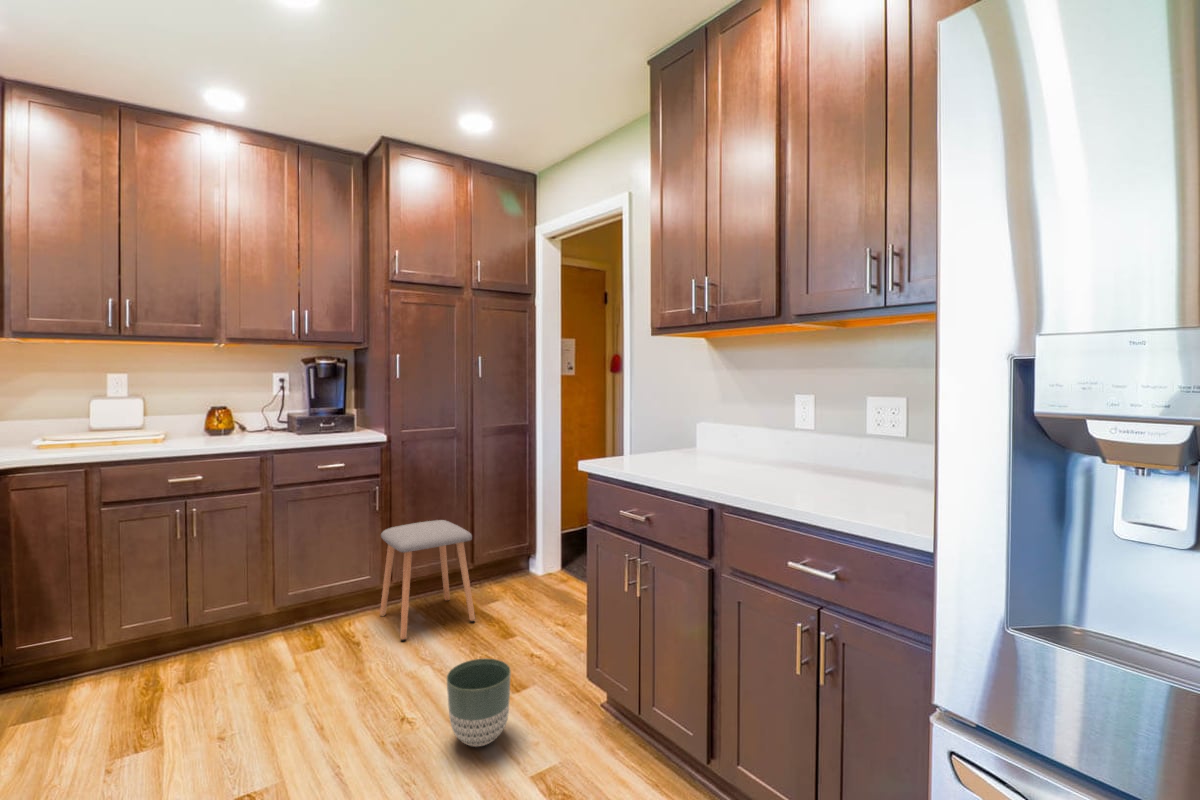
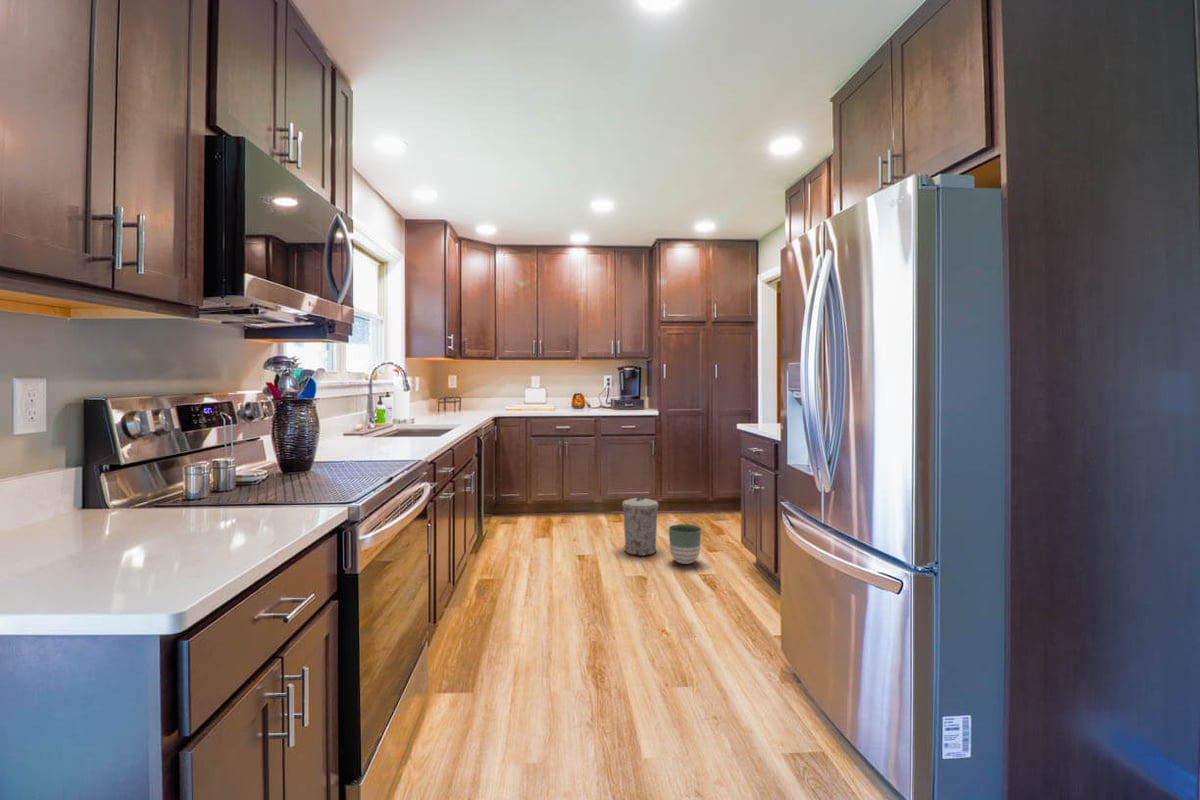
stool: present [380,520,475,641] -> none [653,464,704,525]
trash can: none [339,617,417,748] -> present [622,497,658,556]

